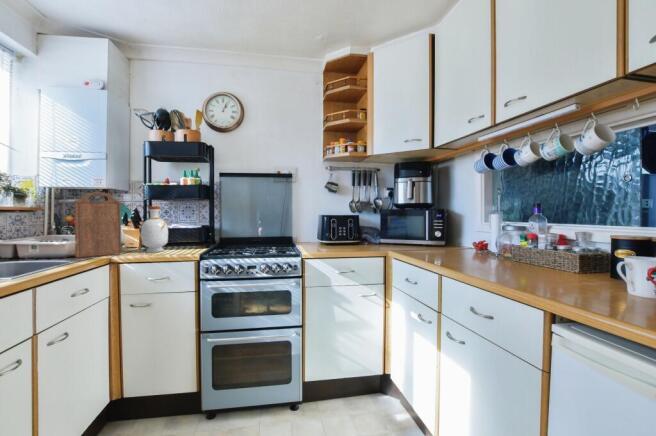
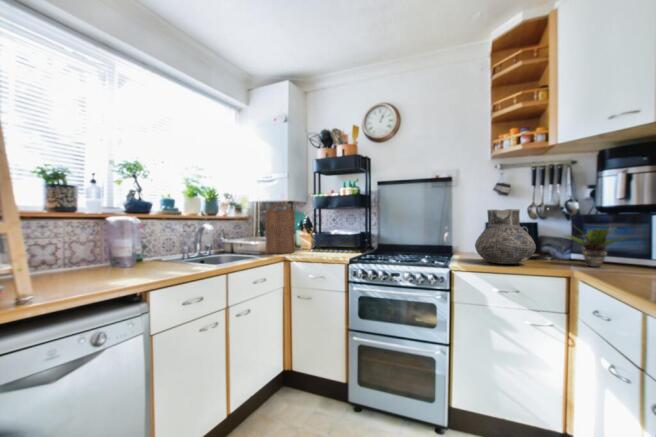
vase: none [318,204,361,249] -> present [475,209,536,264]
bottle: present [141,206,168,252] -> none [309,214,329,253]
potted plant: none [374,216,413,247] -> present [565,226,623,267]

